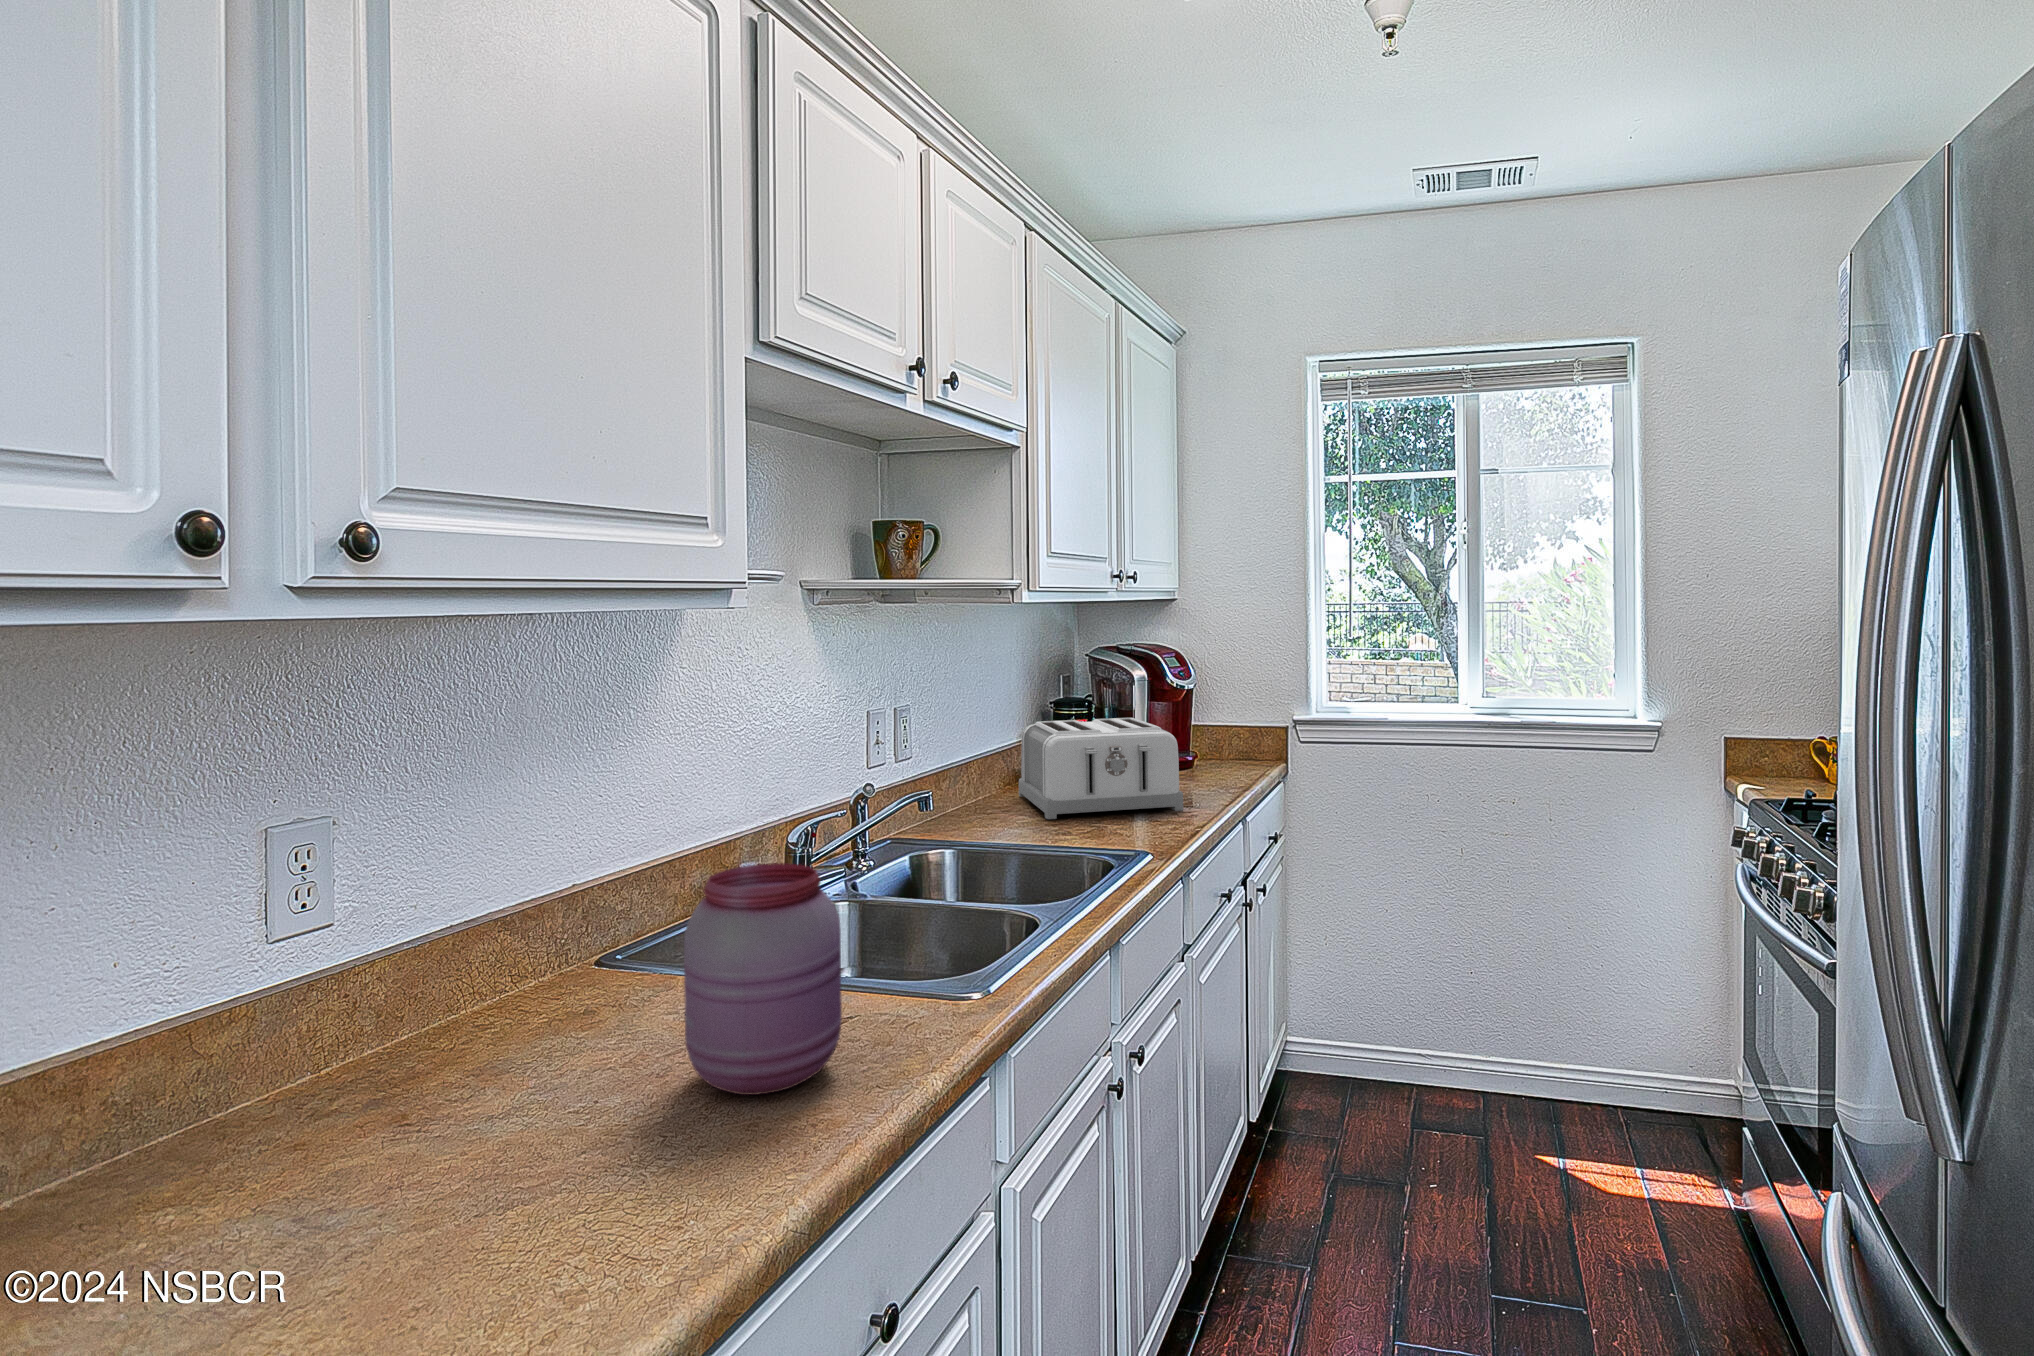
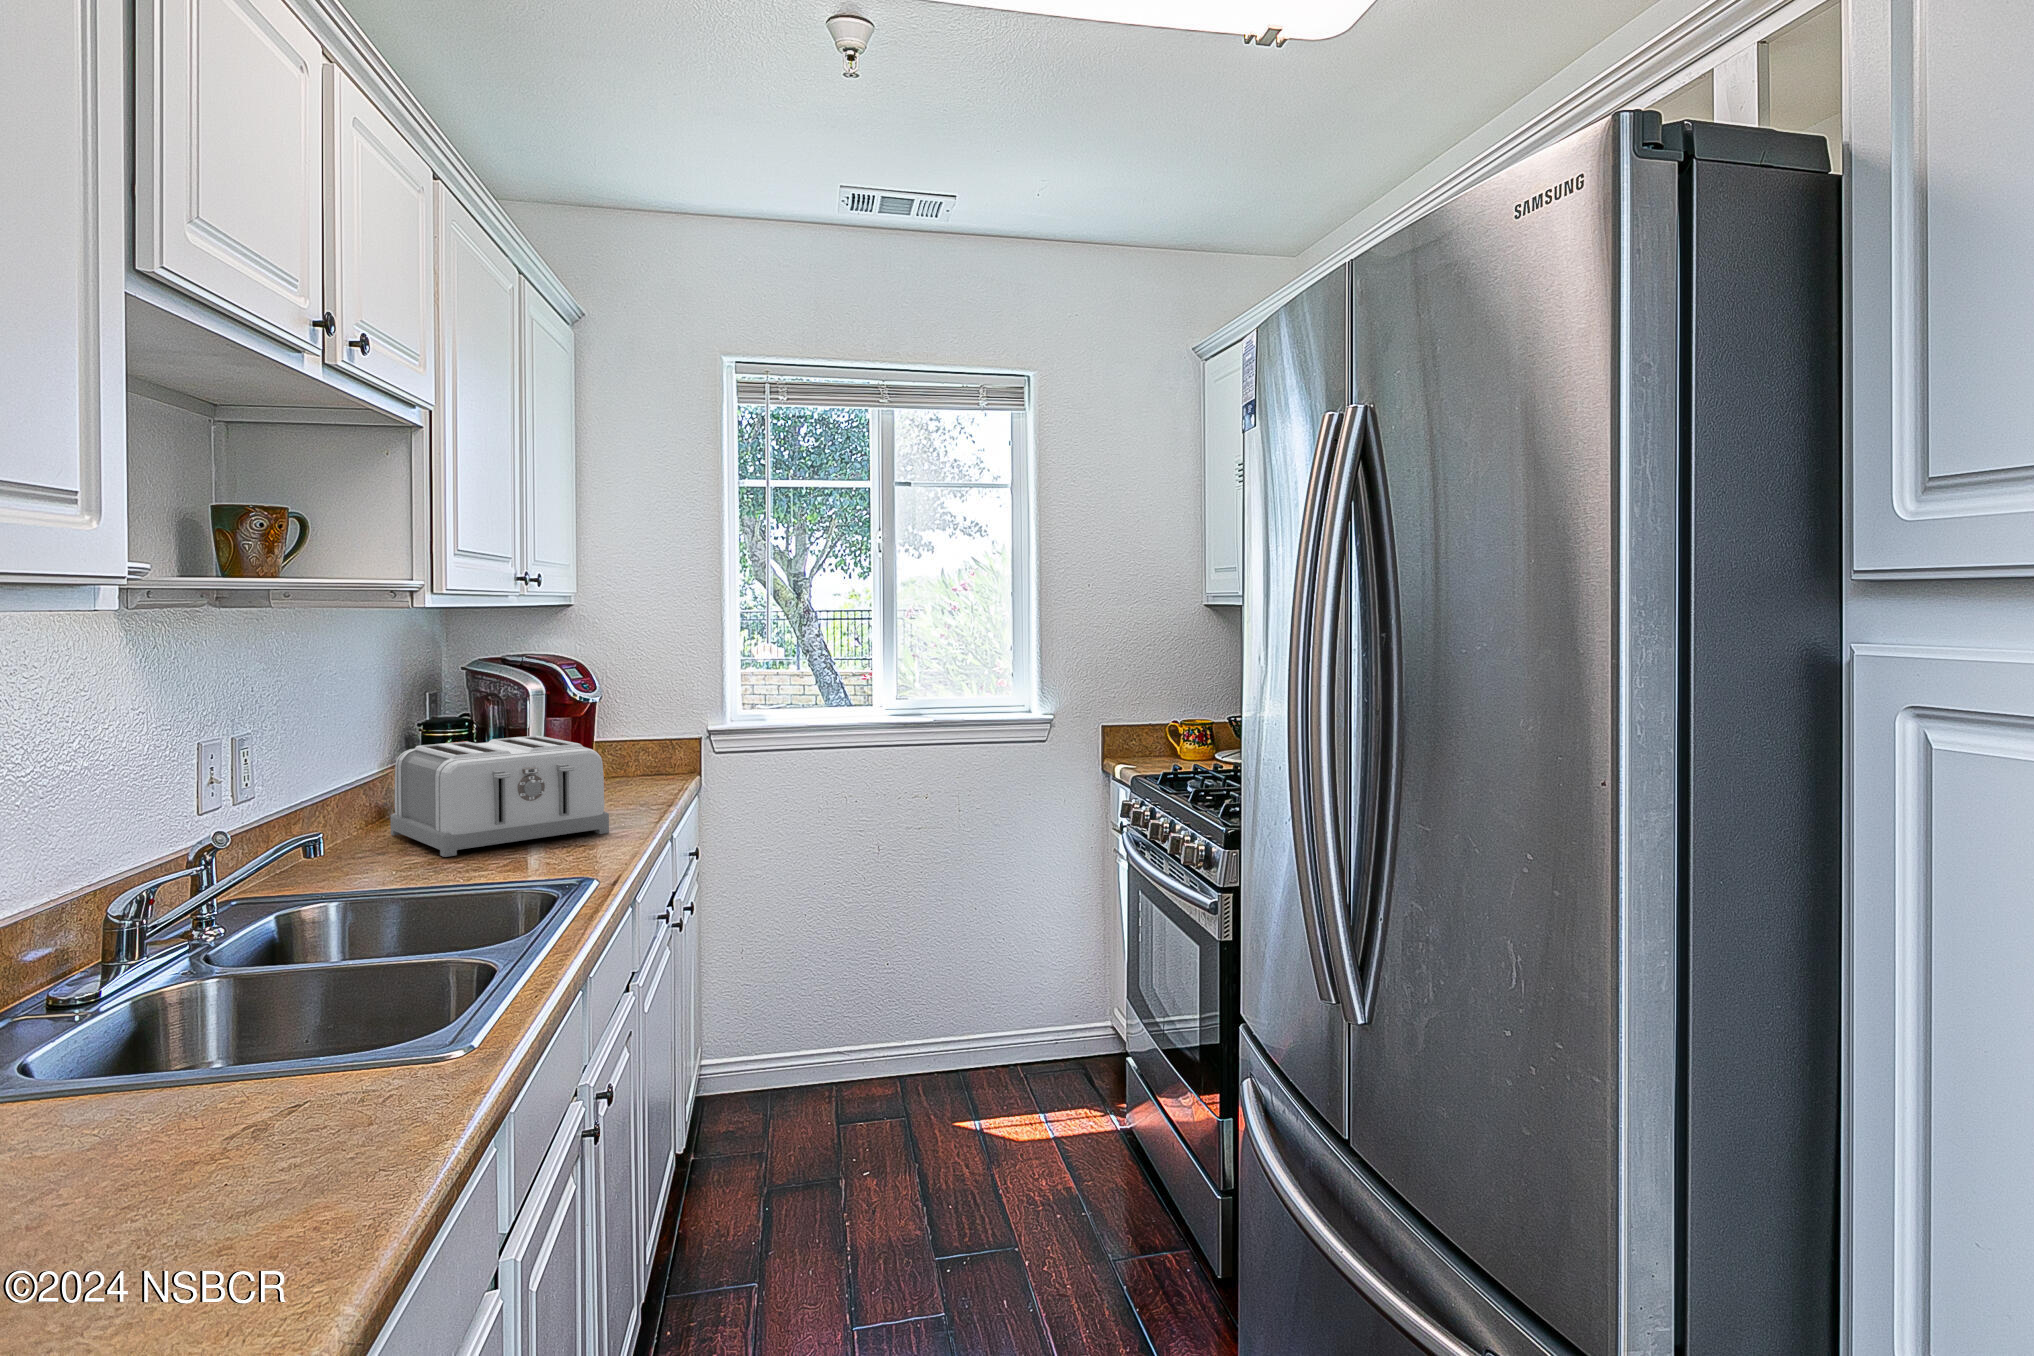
jar: present [684,863,842,1095] -> none [101,925,328,1211]

